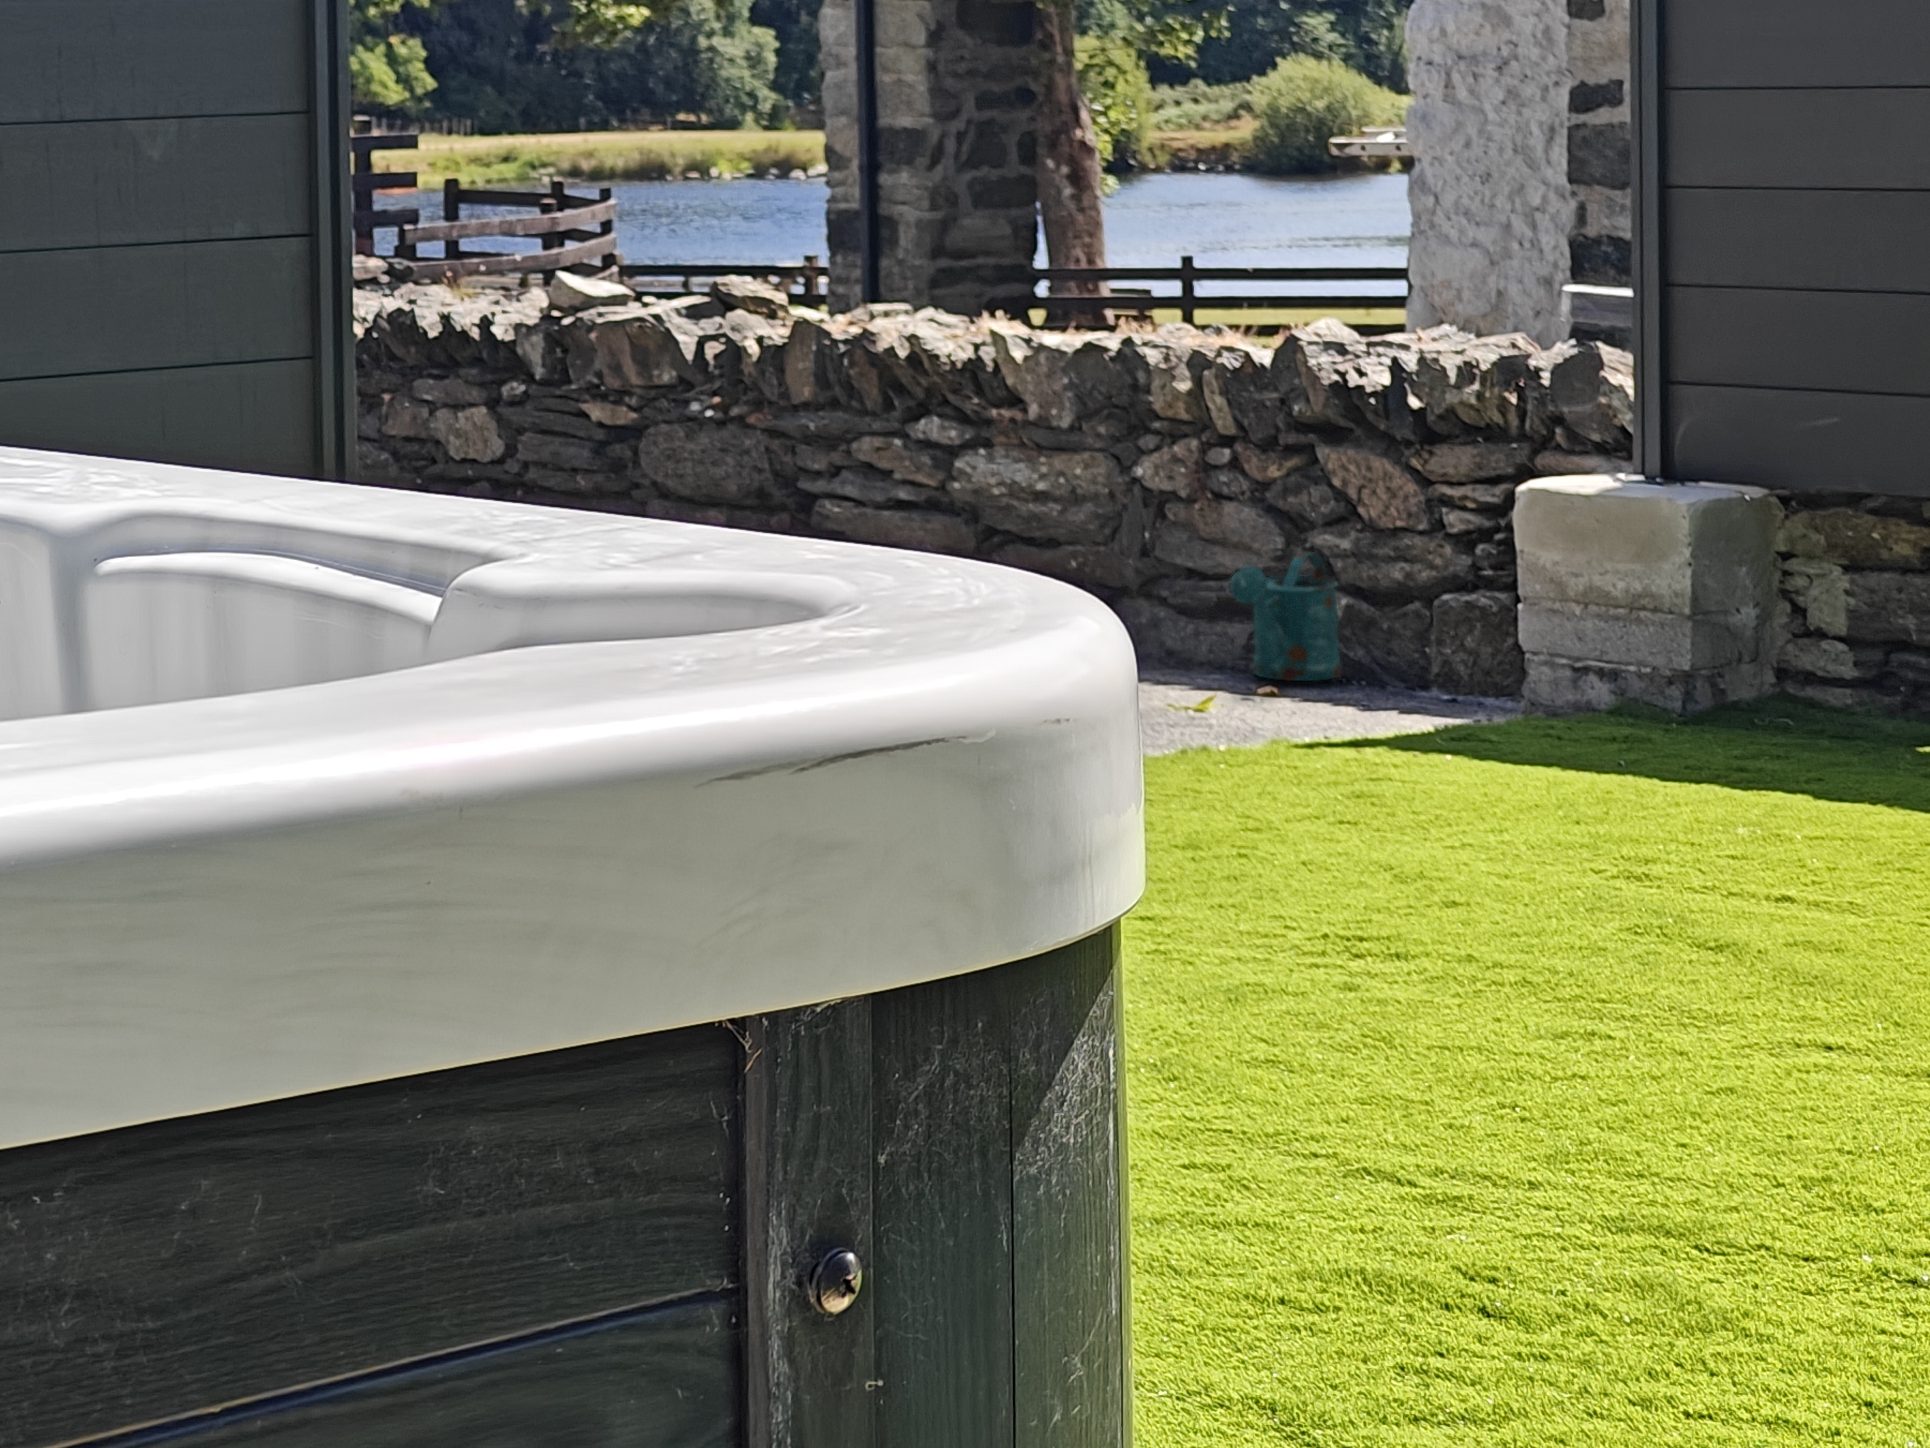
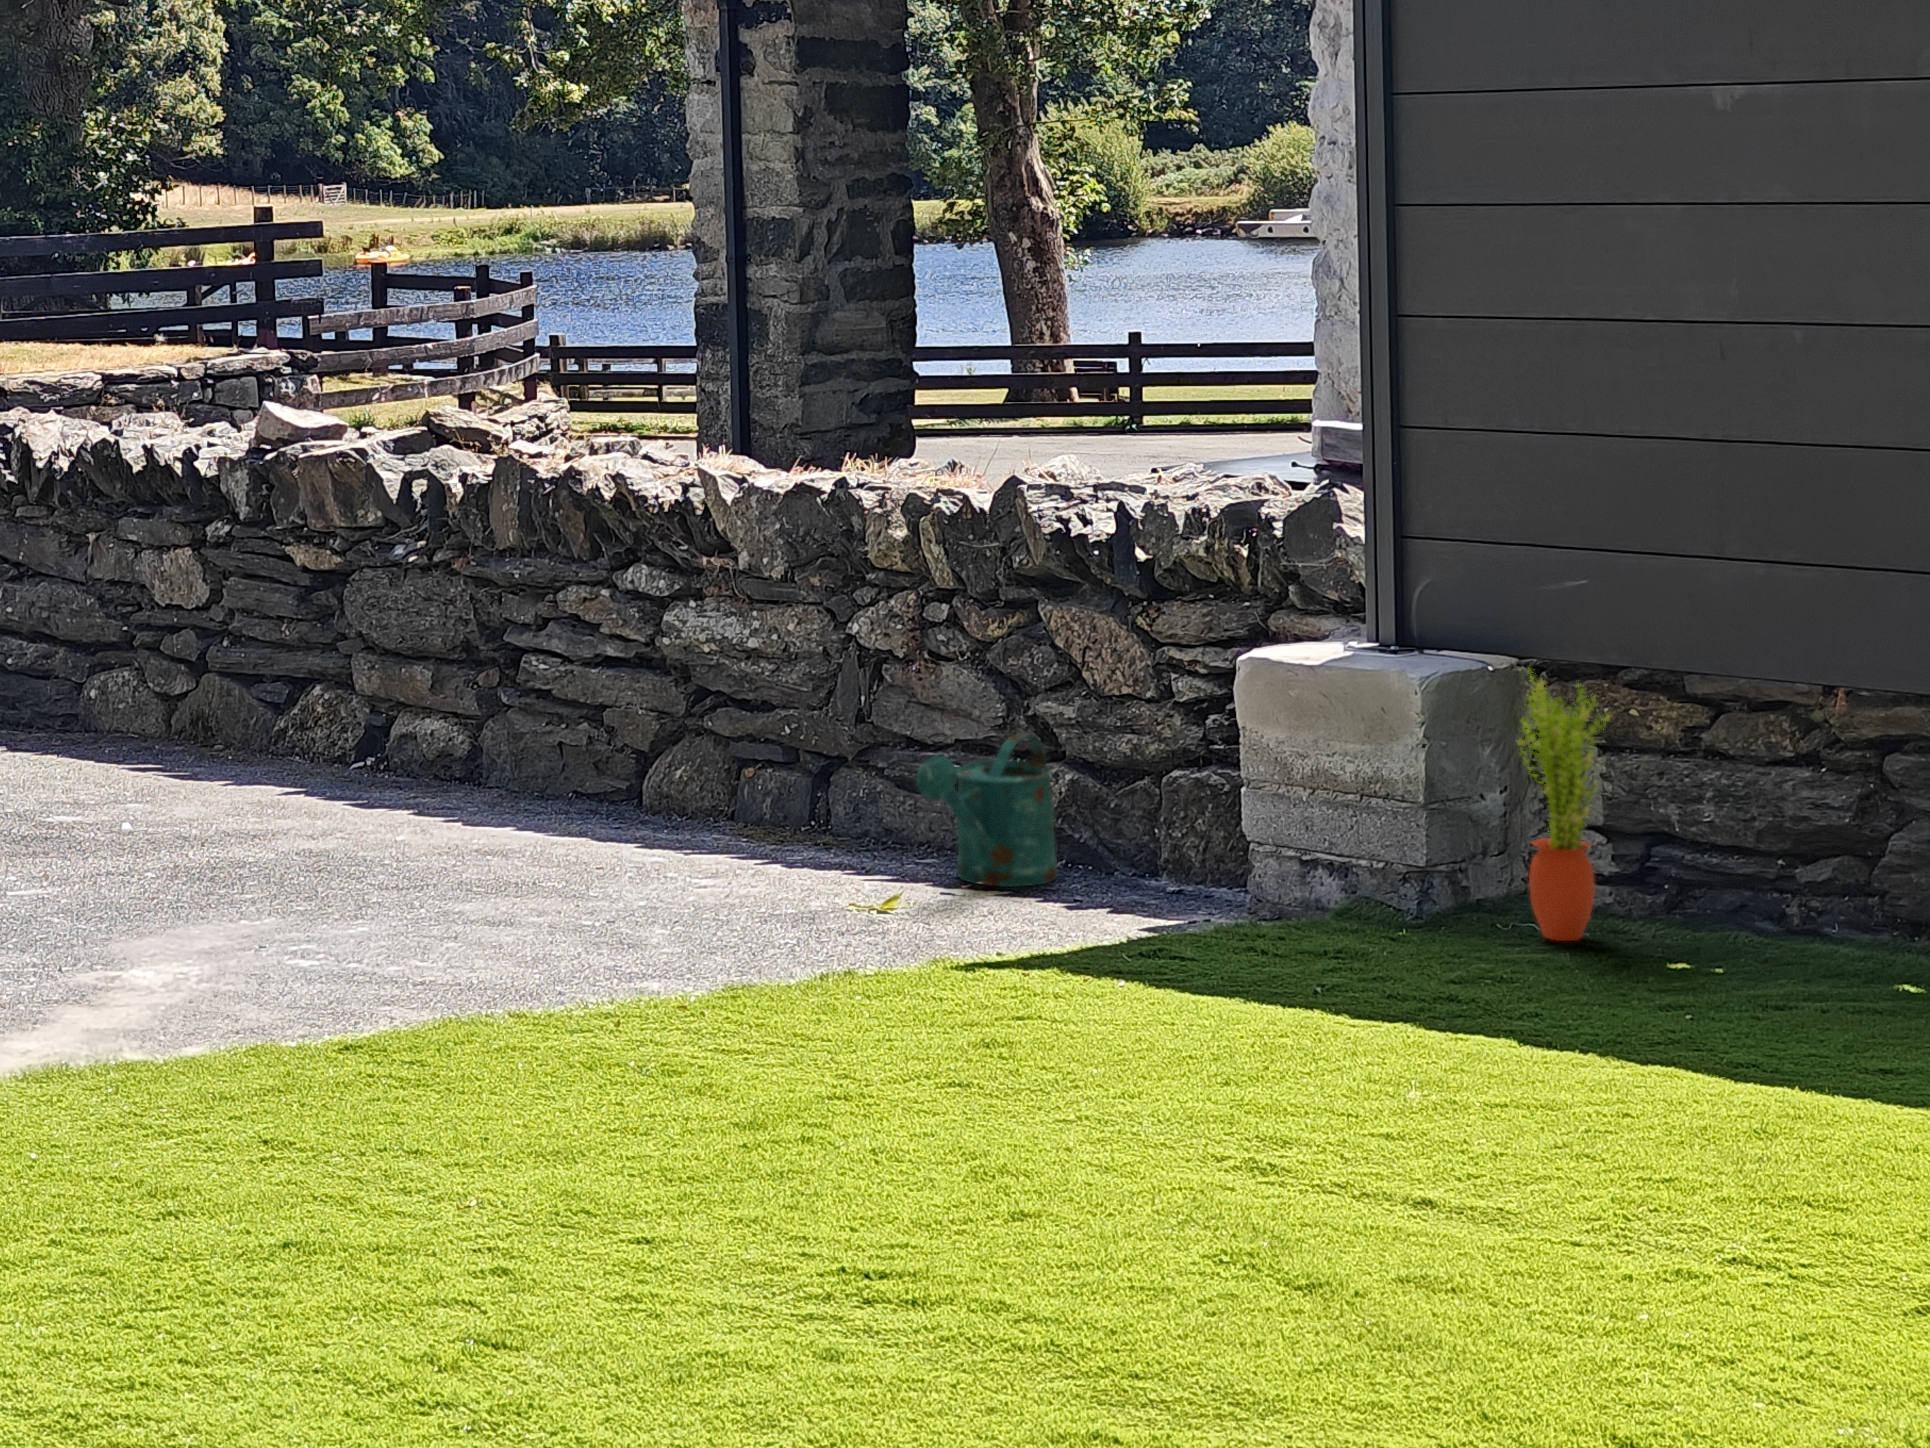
potted plant: none [1759,473,1849,710] -> present [1516,670,1610,941]

